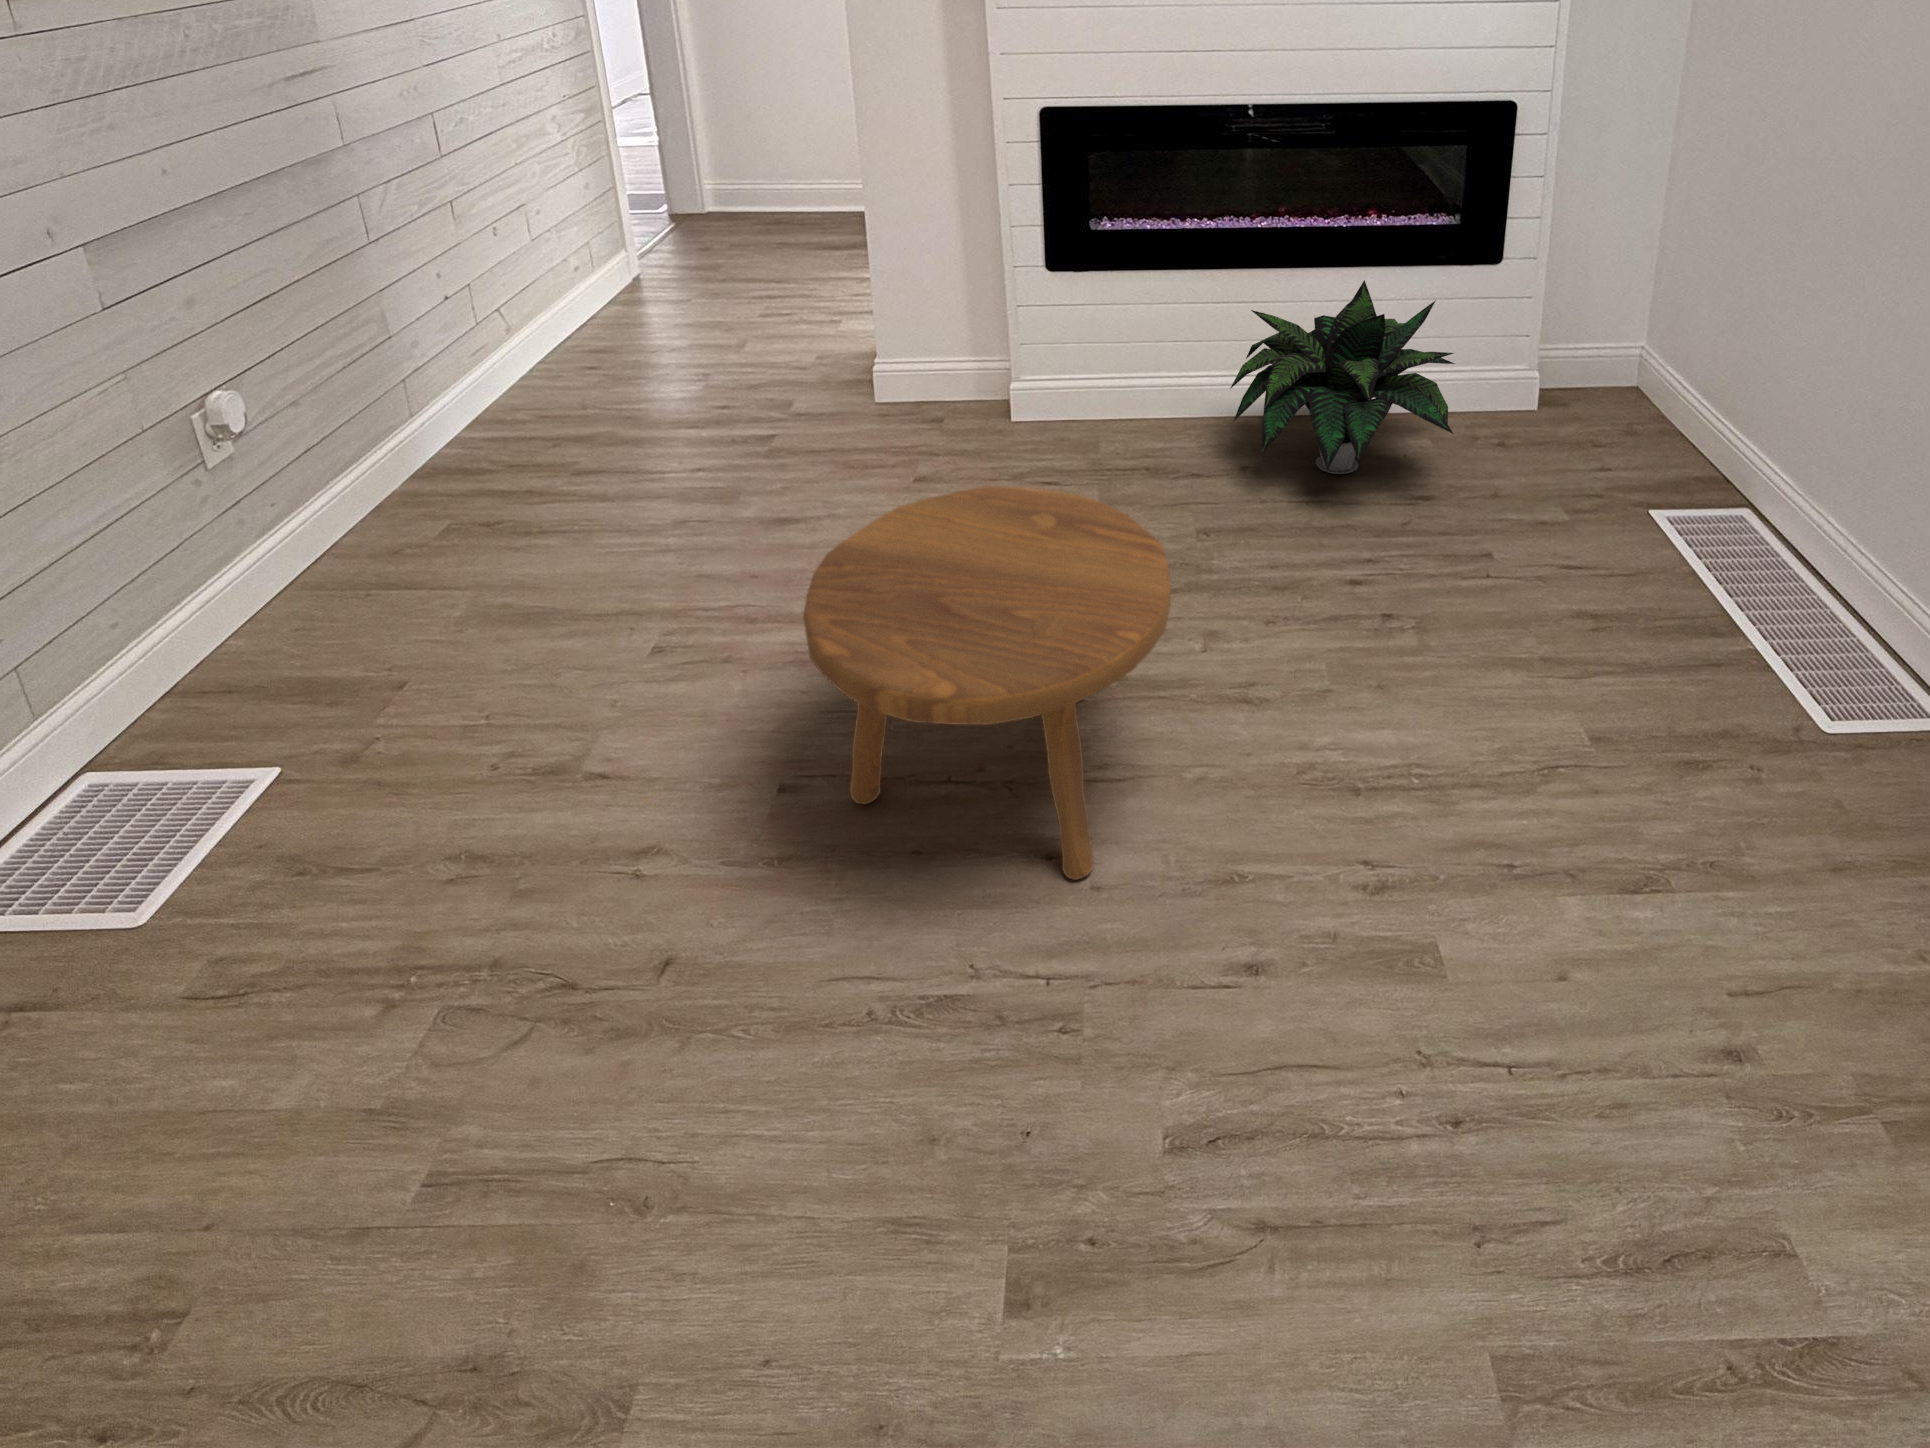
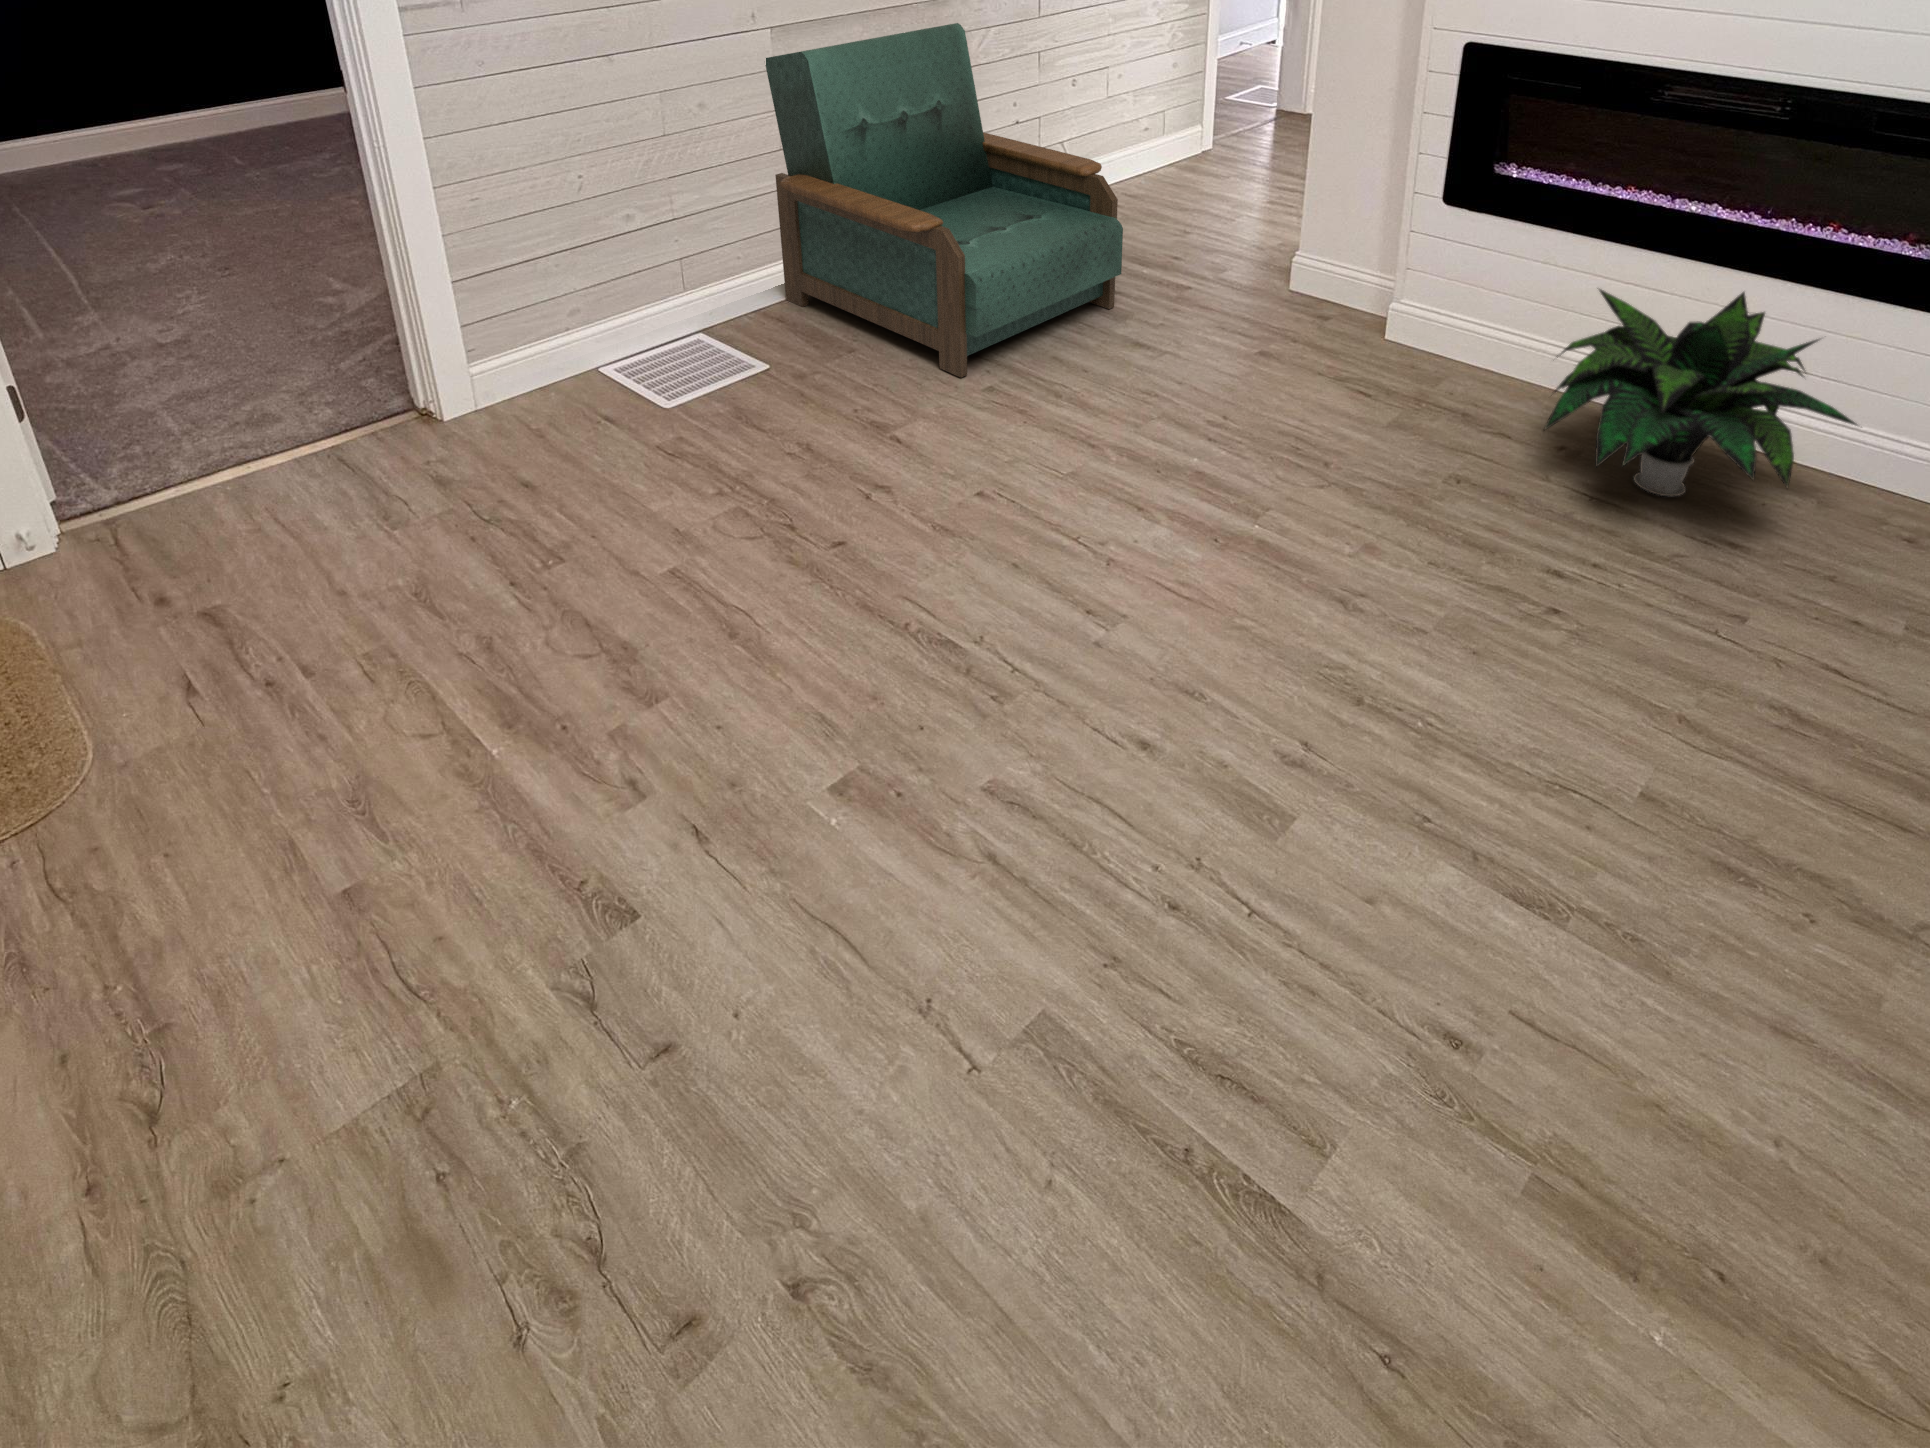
armchair: none [69,183,728,663] -> present [766,23,1123,377]
footstool: present [803,486,1171,880] -> none [964,322,1259,634]

